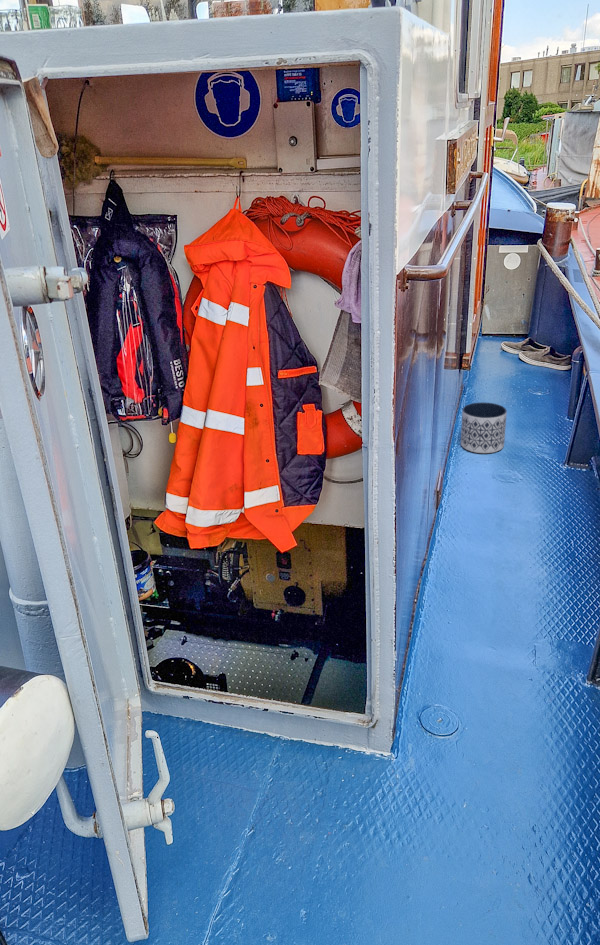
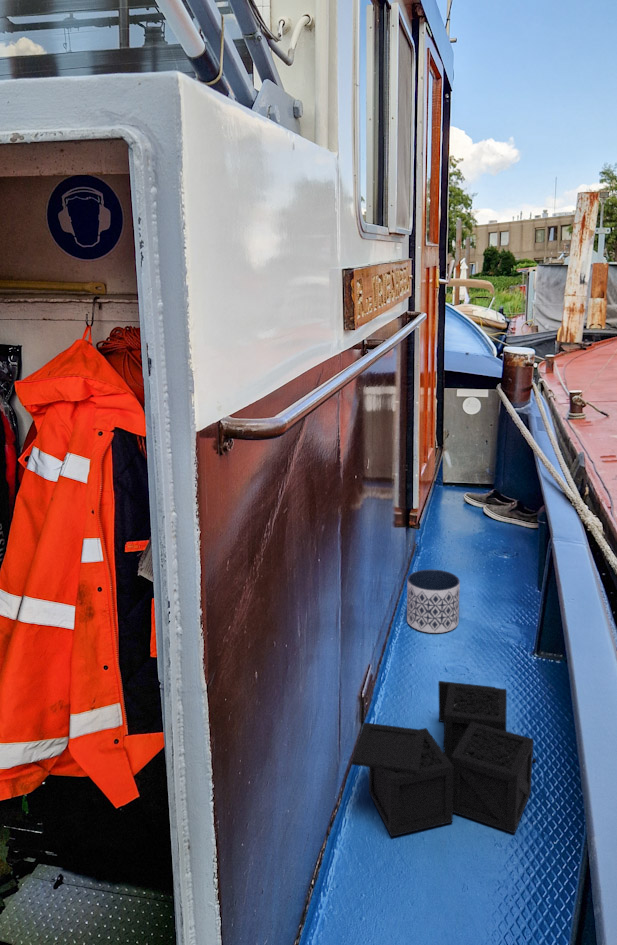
storage bin: none [438,481,573,582] -> present [352,681,536,836]

